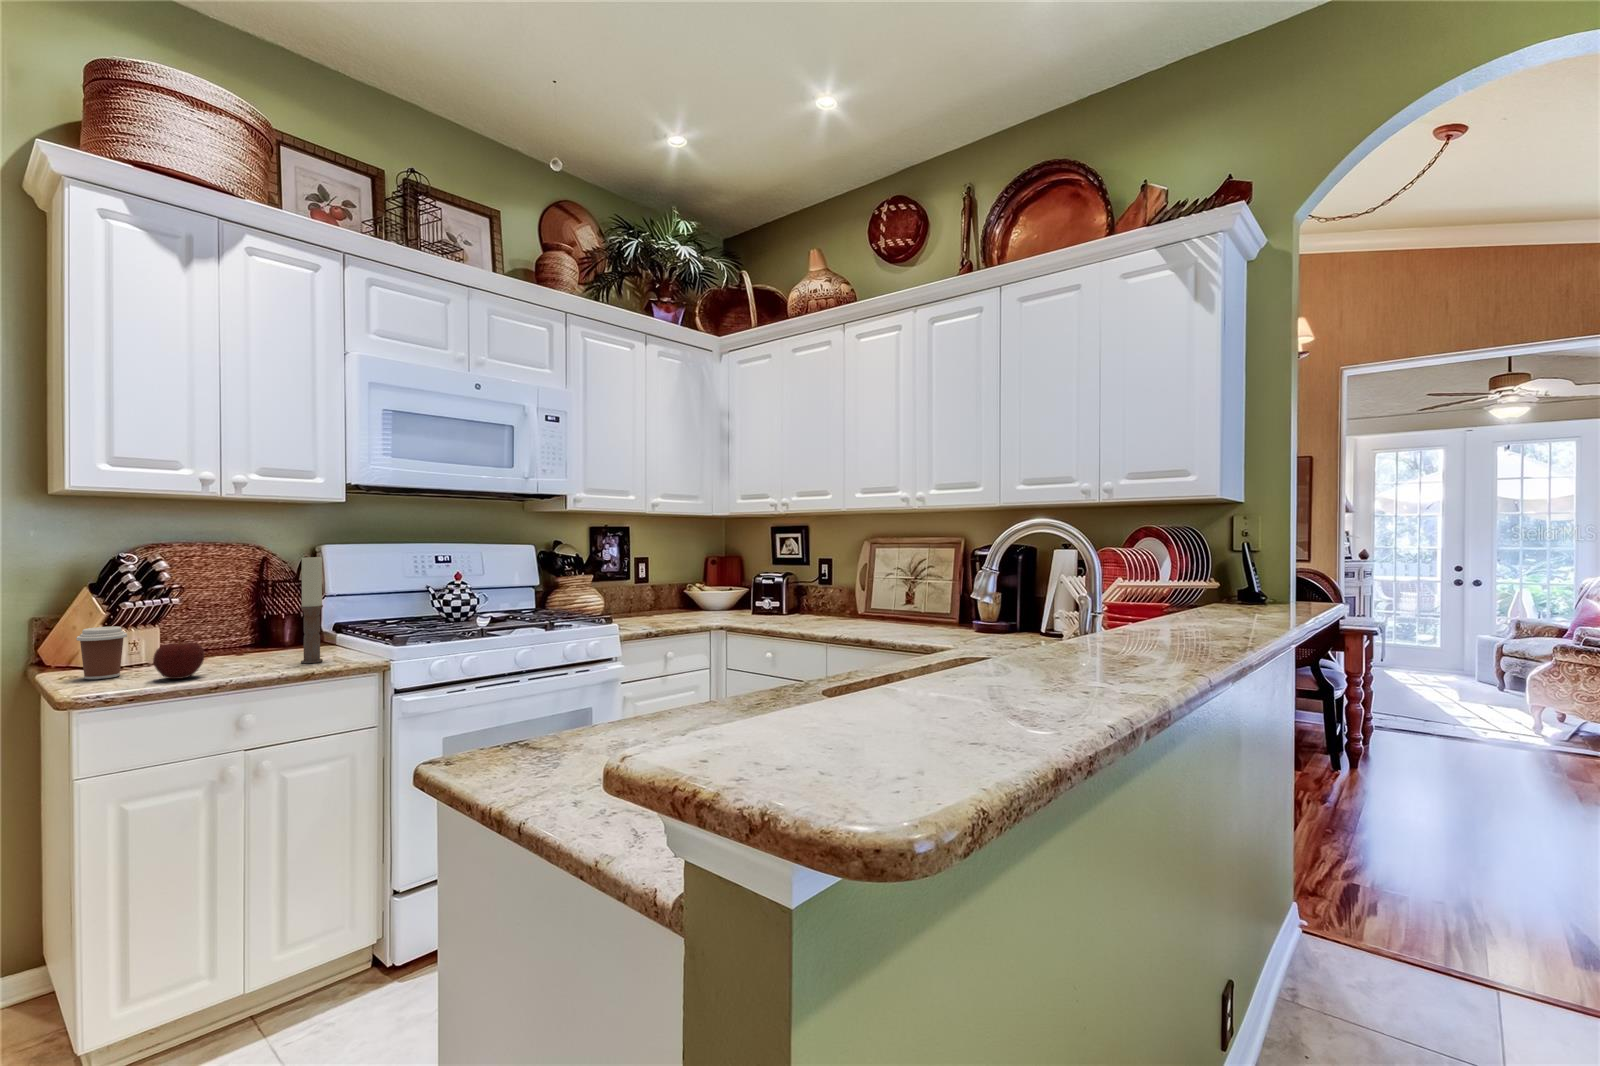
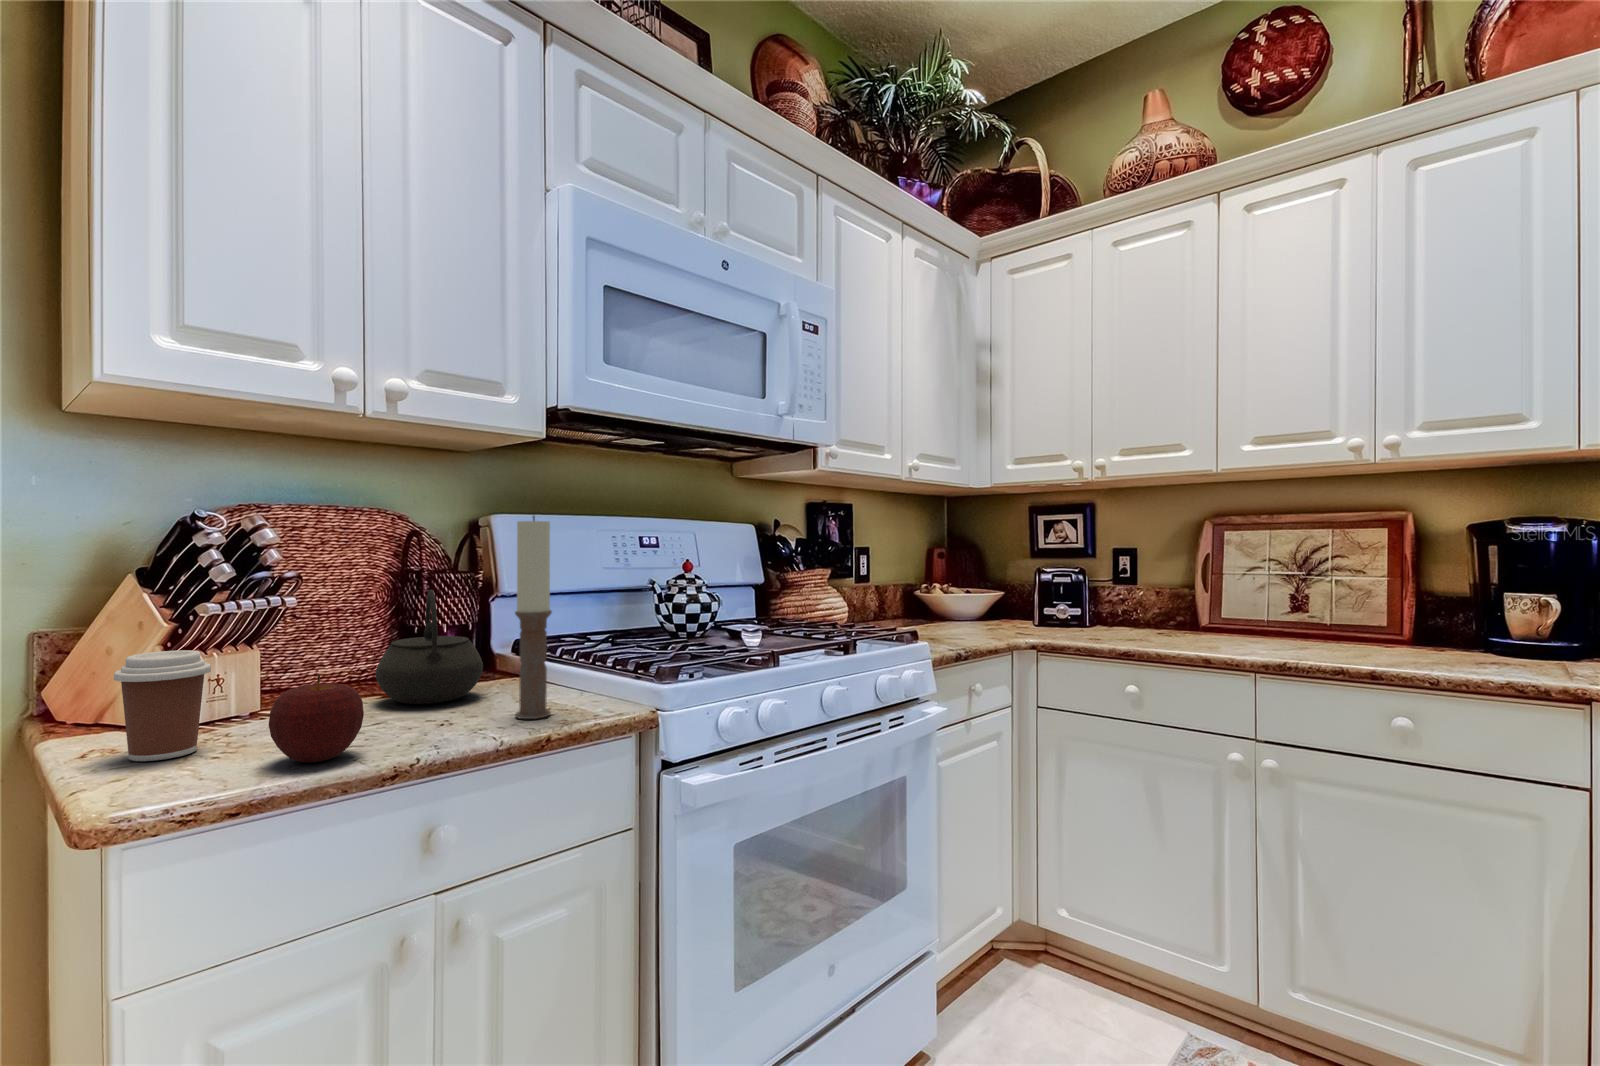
kettle: none [229,594,296,657] -> present [375,589,483,704]

